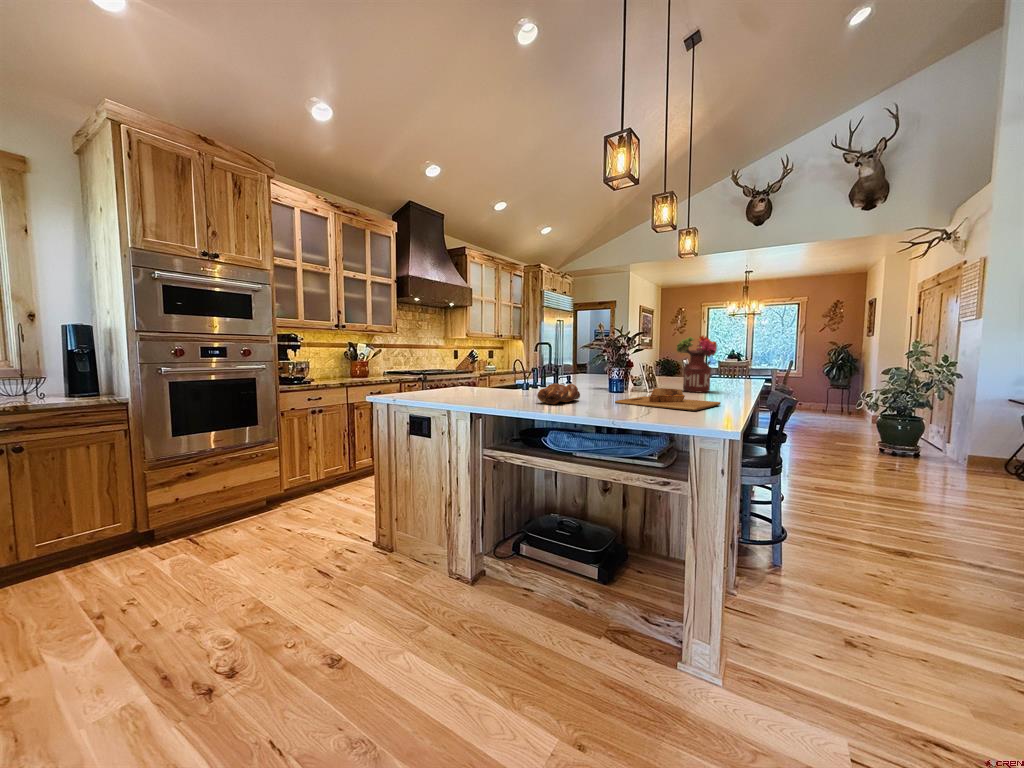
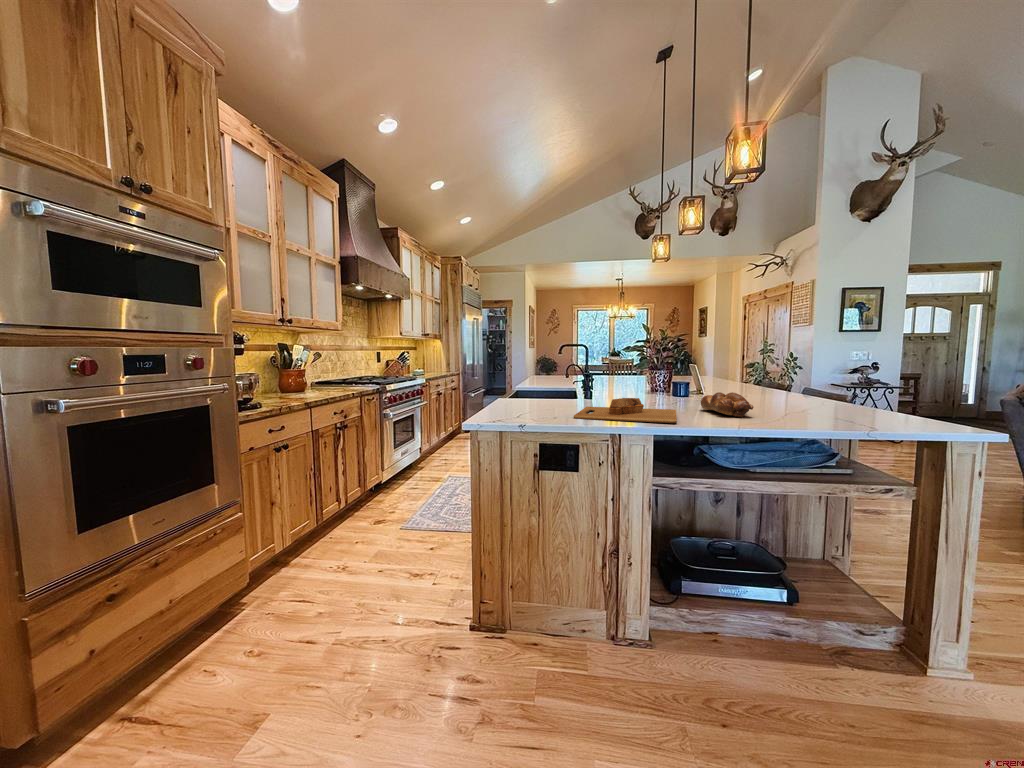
flower arrangement: present [677,335,717,392] -> none [728,338,771,393]
cutting board: present [615,388,721,411] -> present [574,398,677,423]

